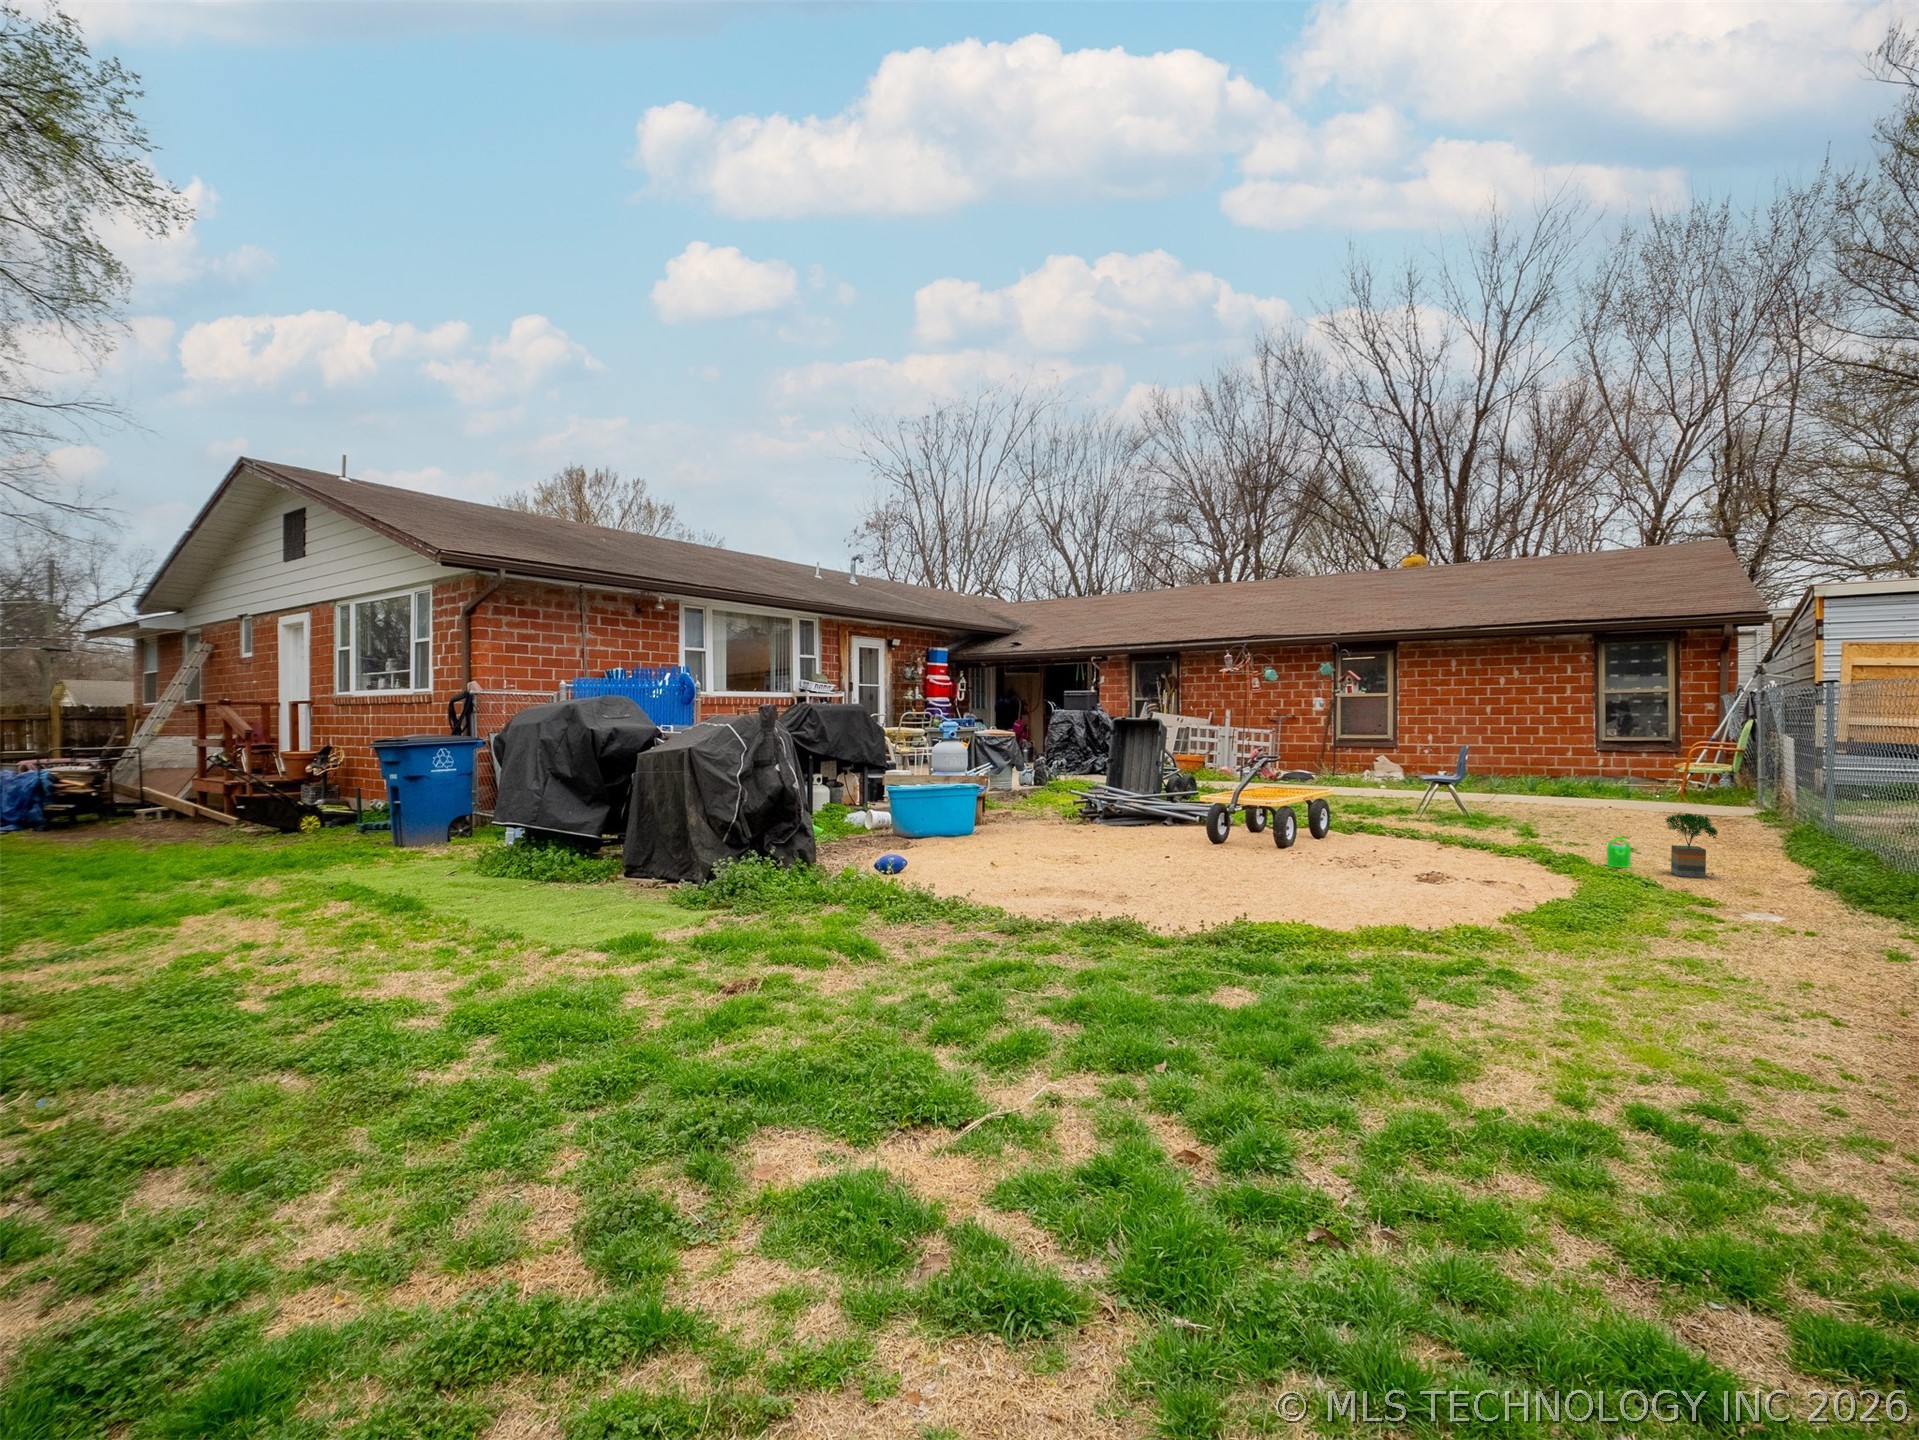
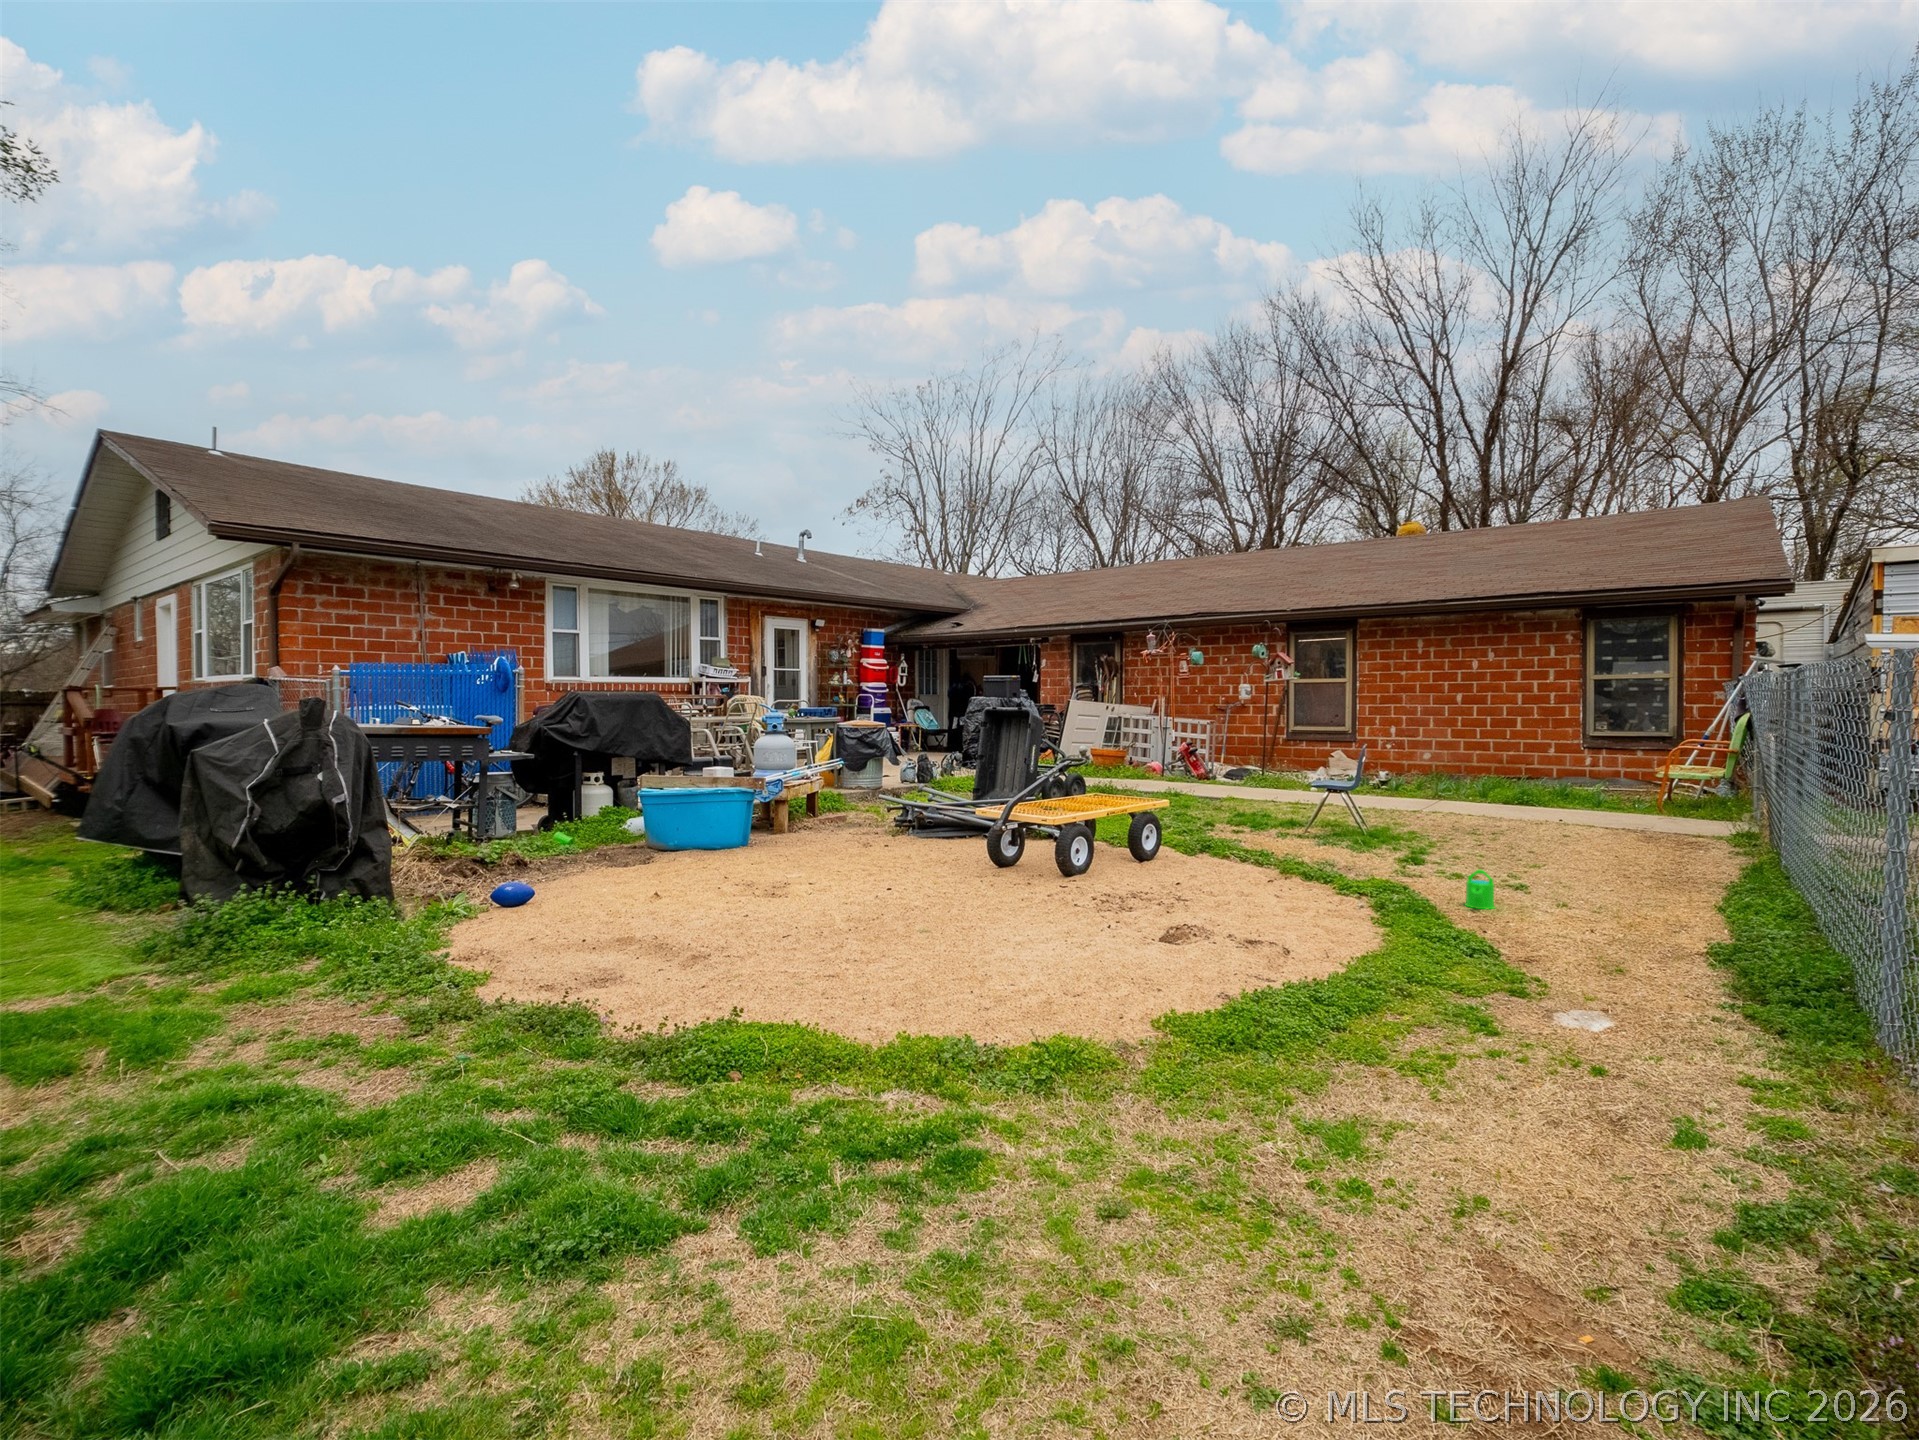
potted tree: present [1665,813,1718,878] -> none [1526,843,1591,928]

